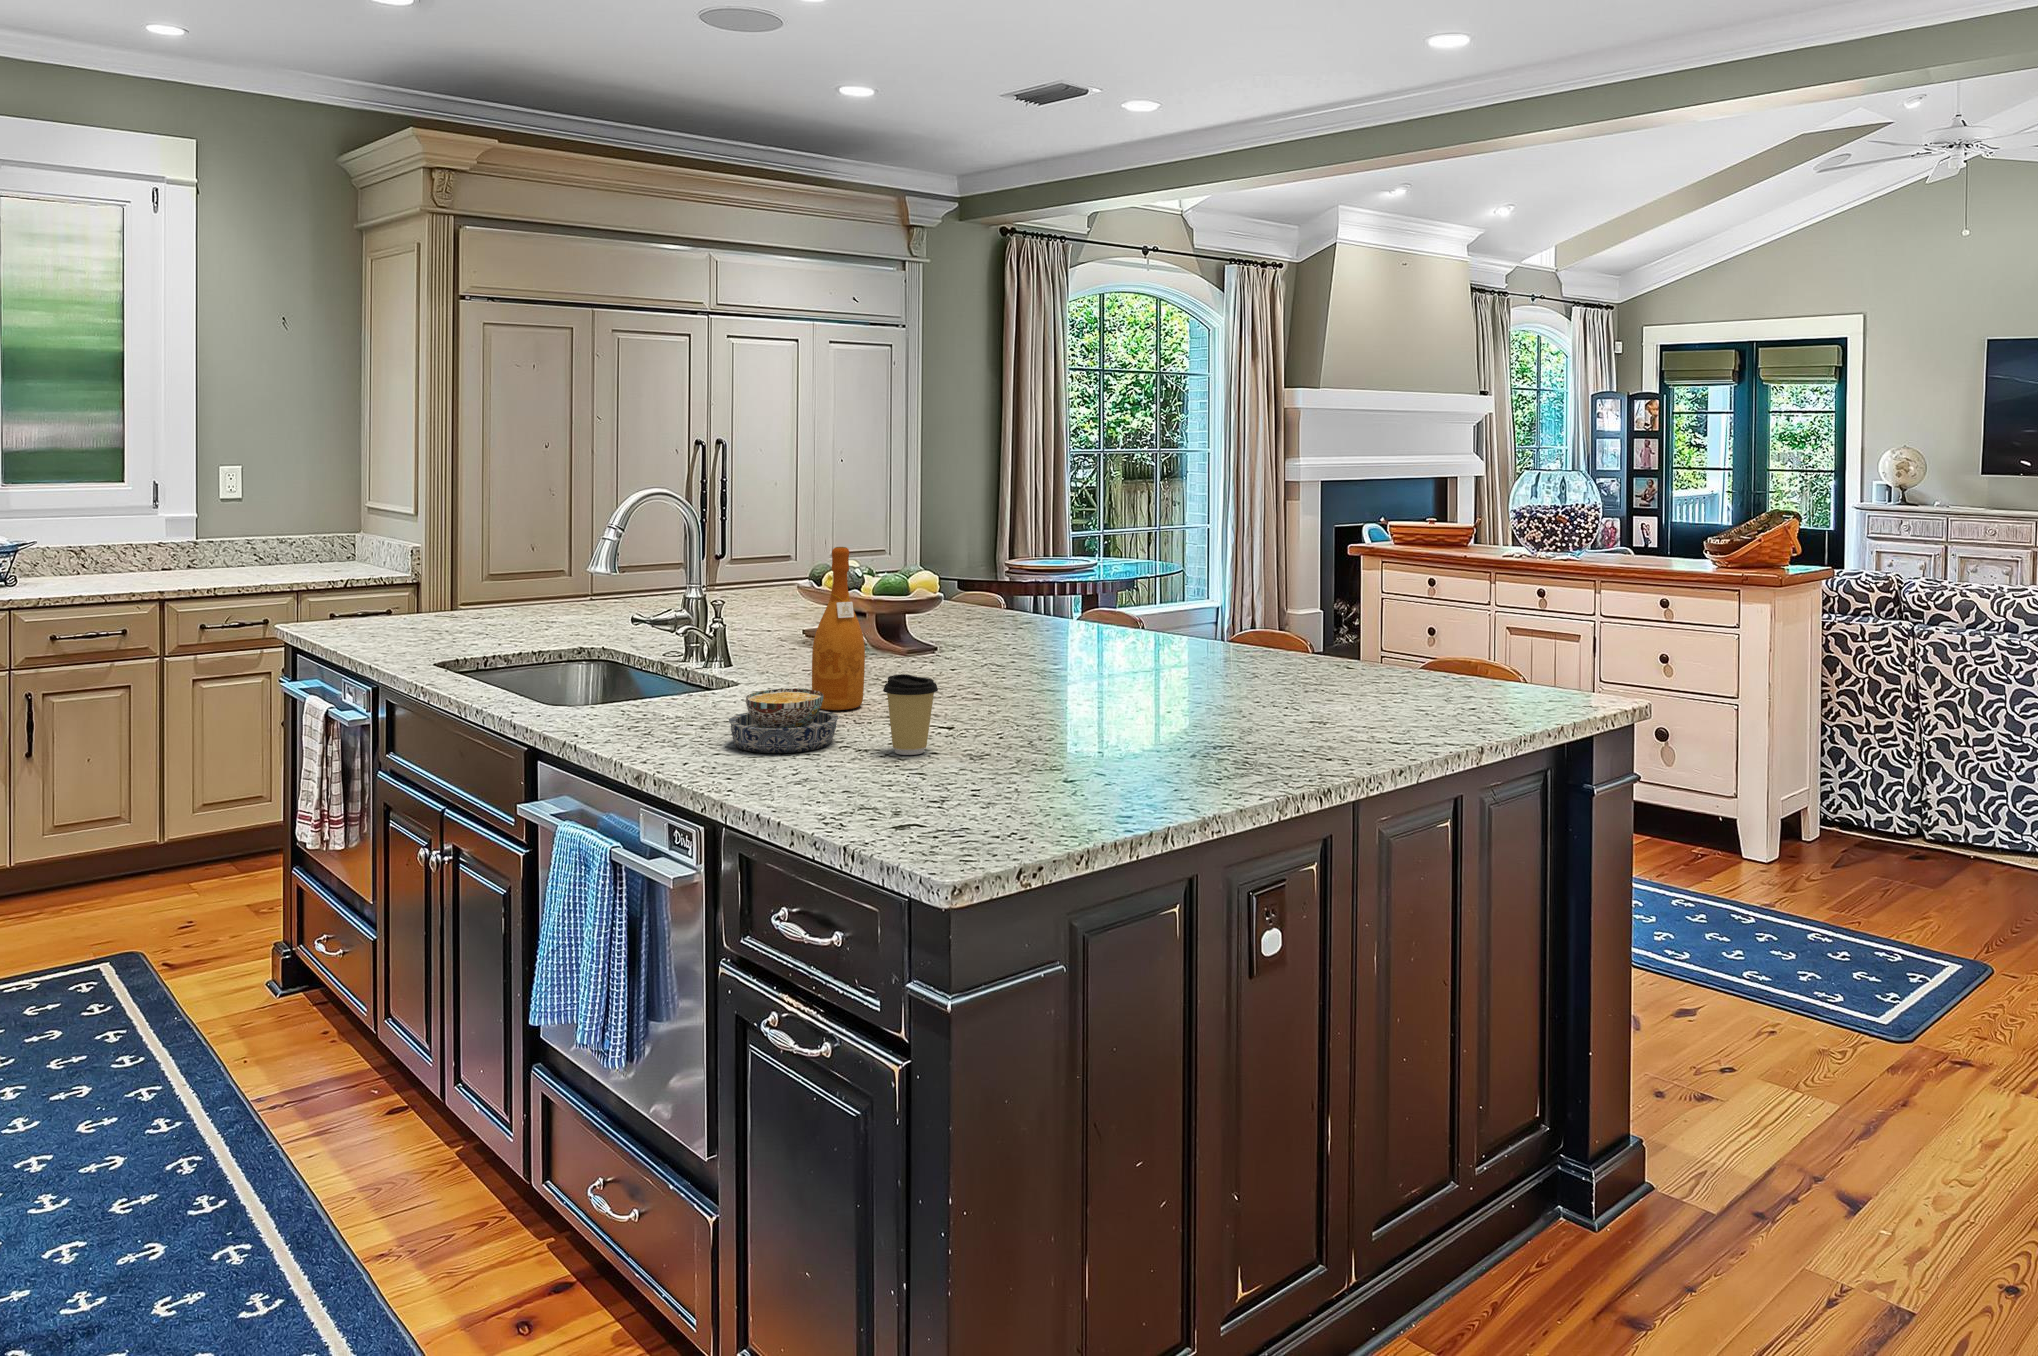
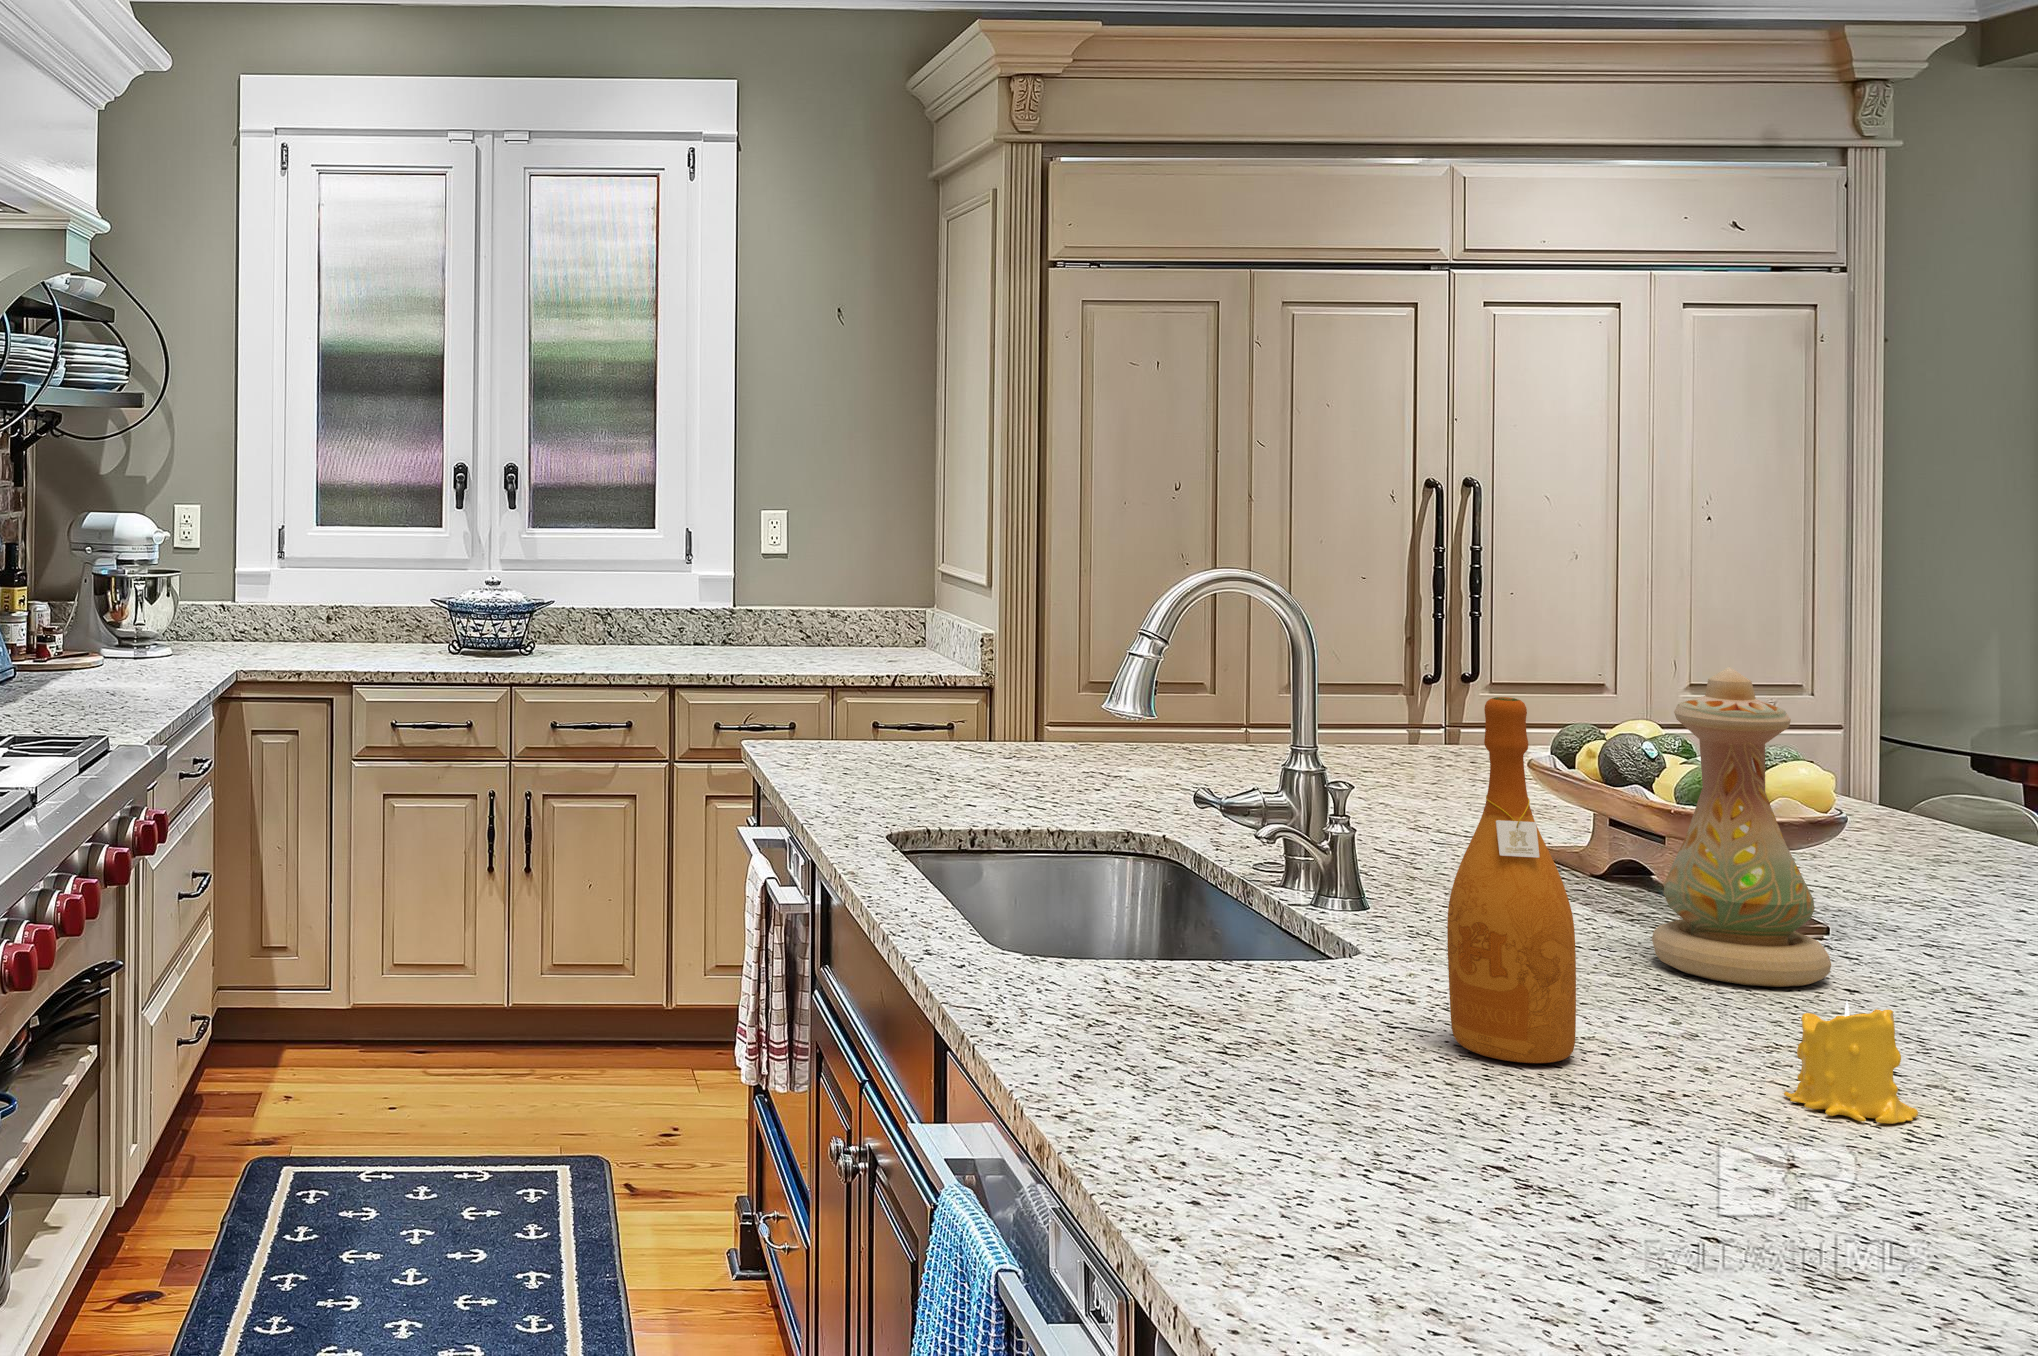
vase: none [871,530,942,673] -> present [1652,667,1831,987]
candle: none [942,660,988,708] -> present [1784,1001,1918,1124]
coffee cup: present [883,674,938,755] -> none [1541,1031,1697,1248]
bowl: present [729,689,839,753] -> none [1195,1003,1455,1169]

